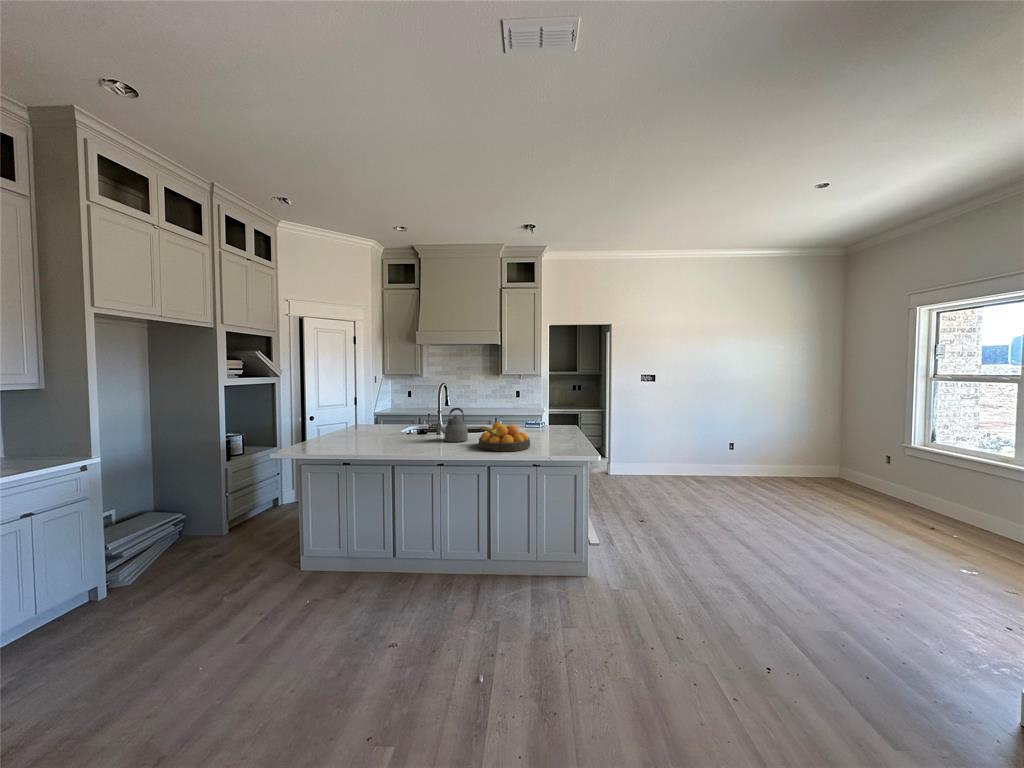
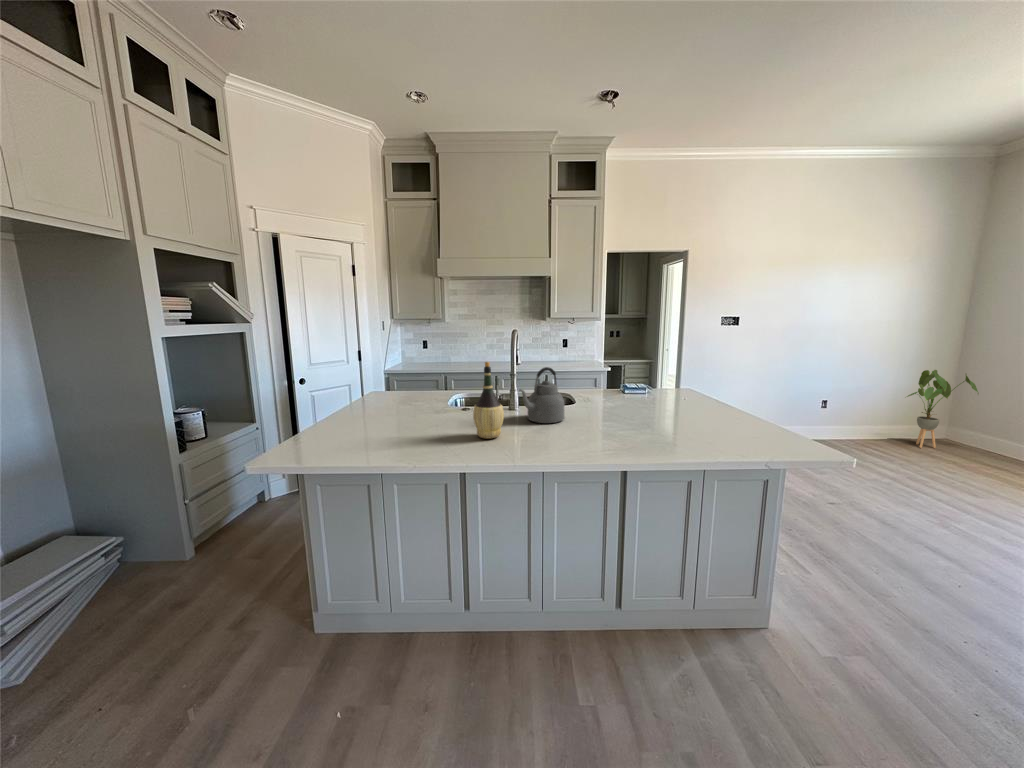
wine bottle: none [404,403,422,447] -> present [473,362,504,439]
house plant: none [786,421,836,484] -> present [907,370,978,448]
fruit bowl: present [479,422,530,451] -> none [596,391,687,445]

